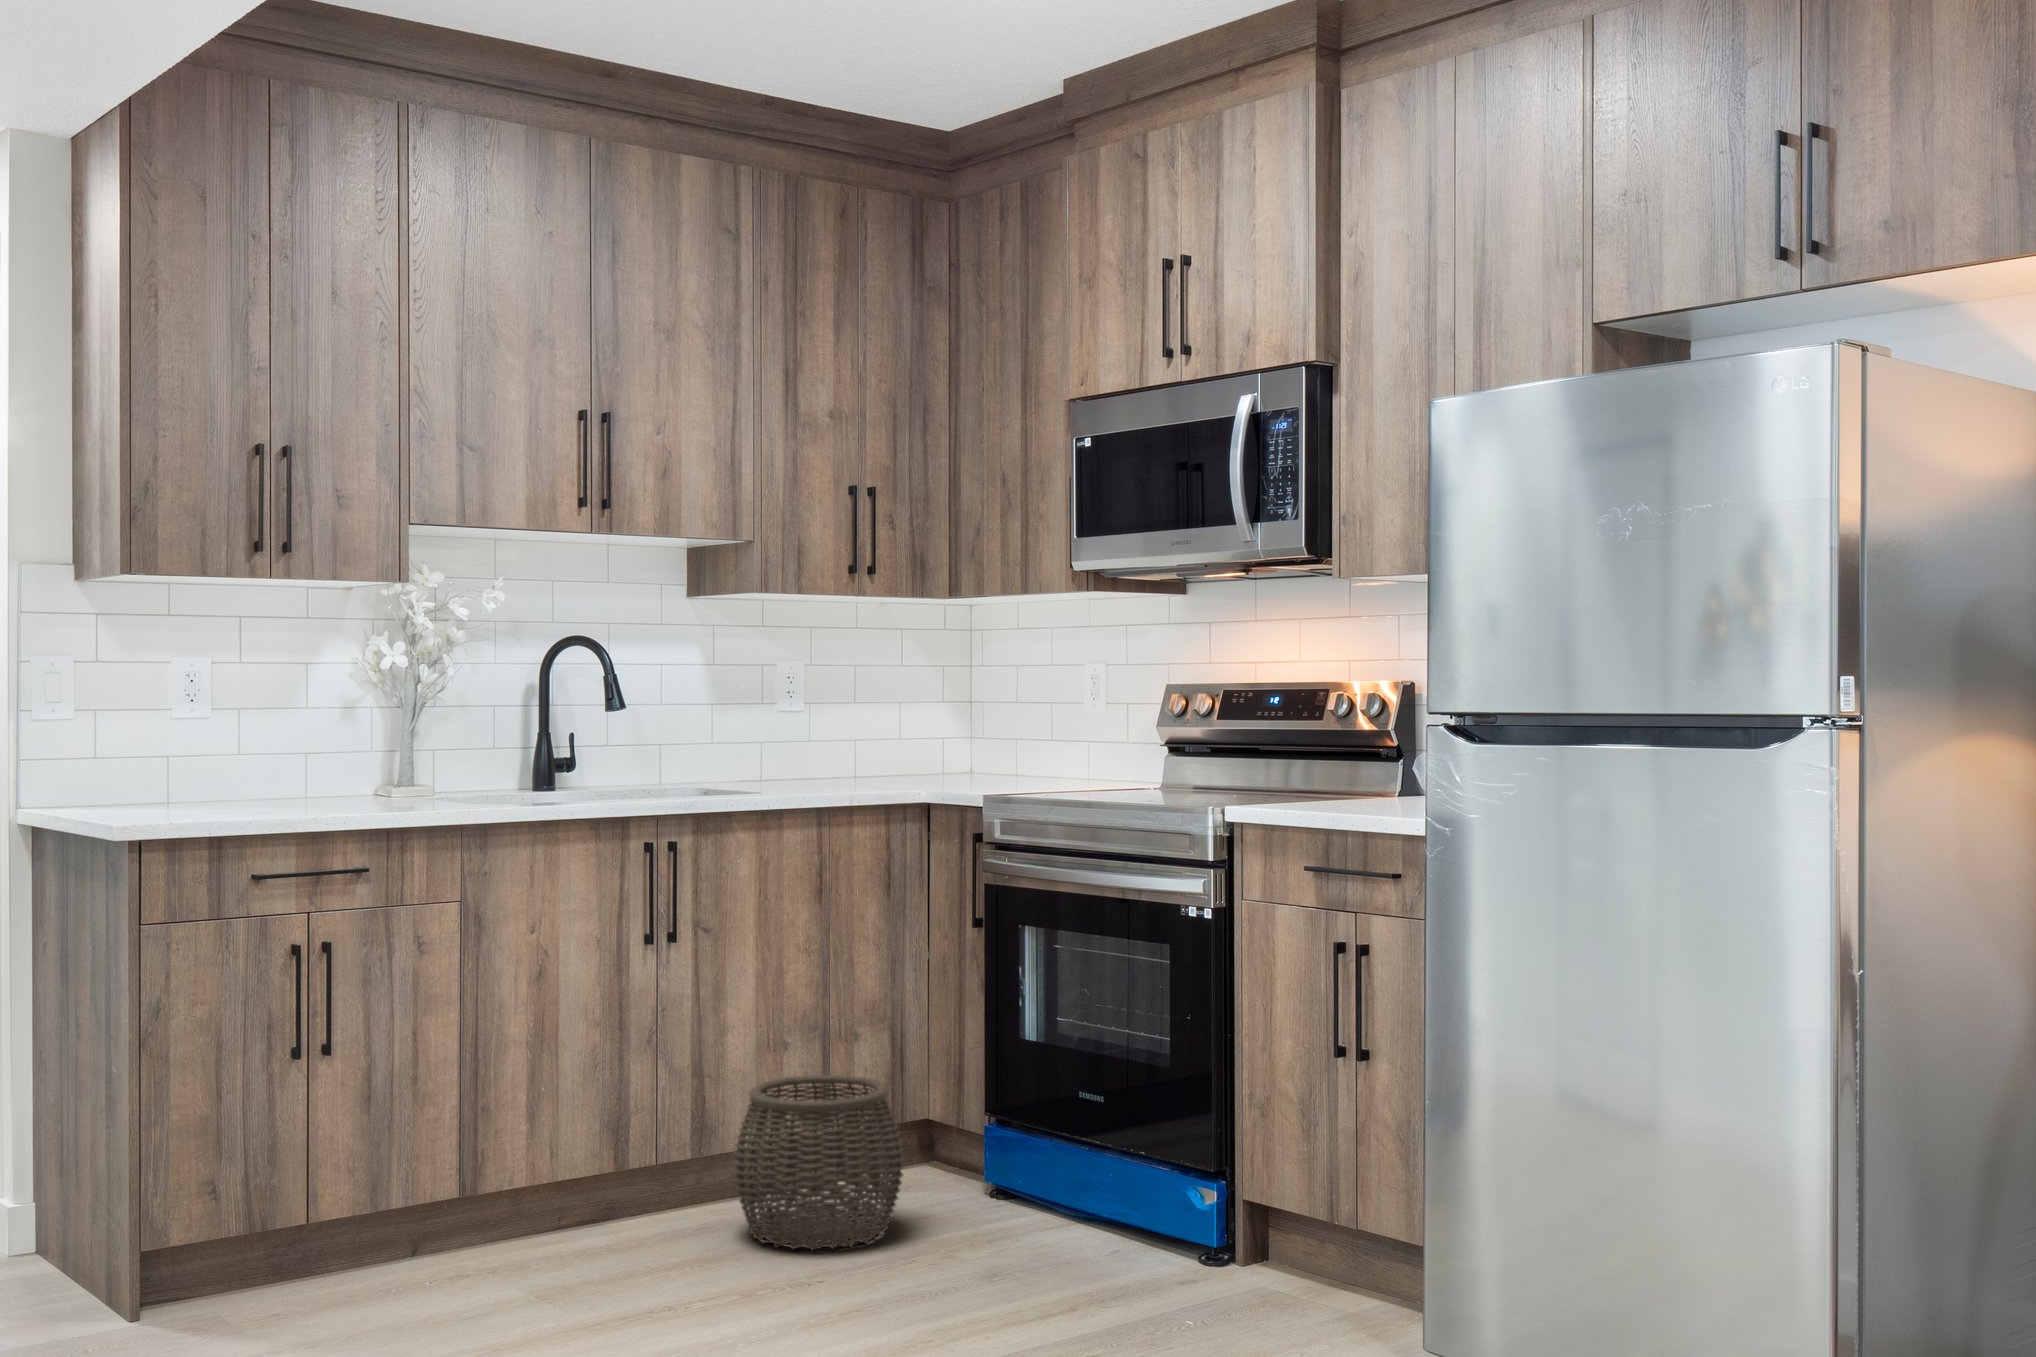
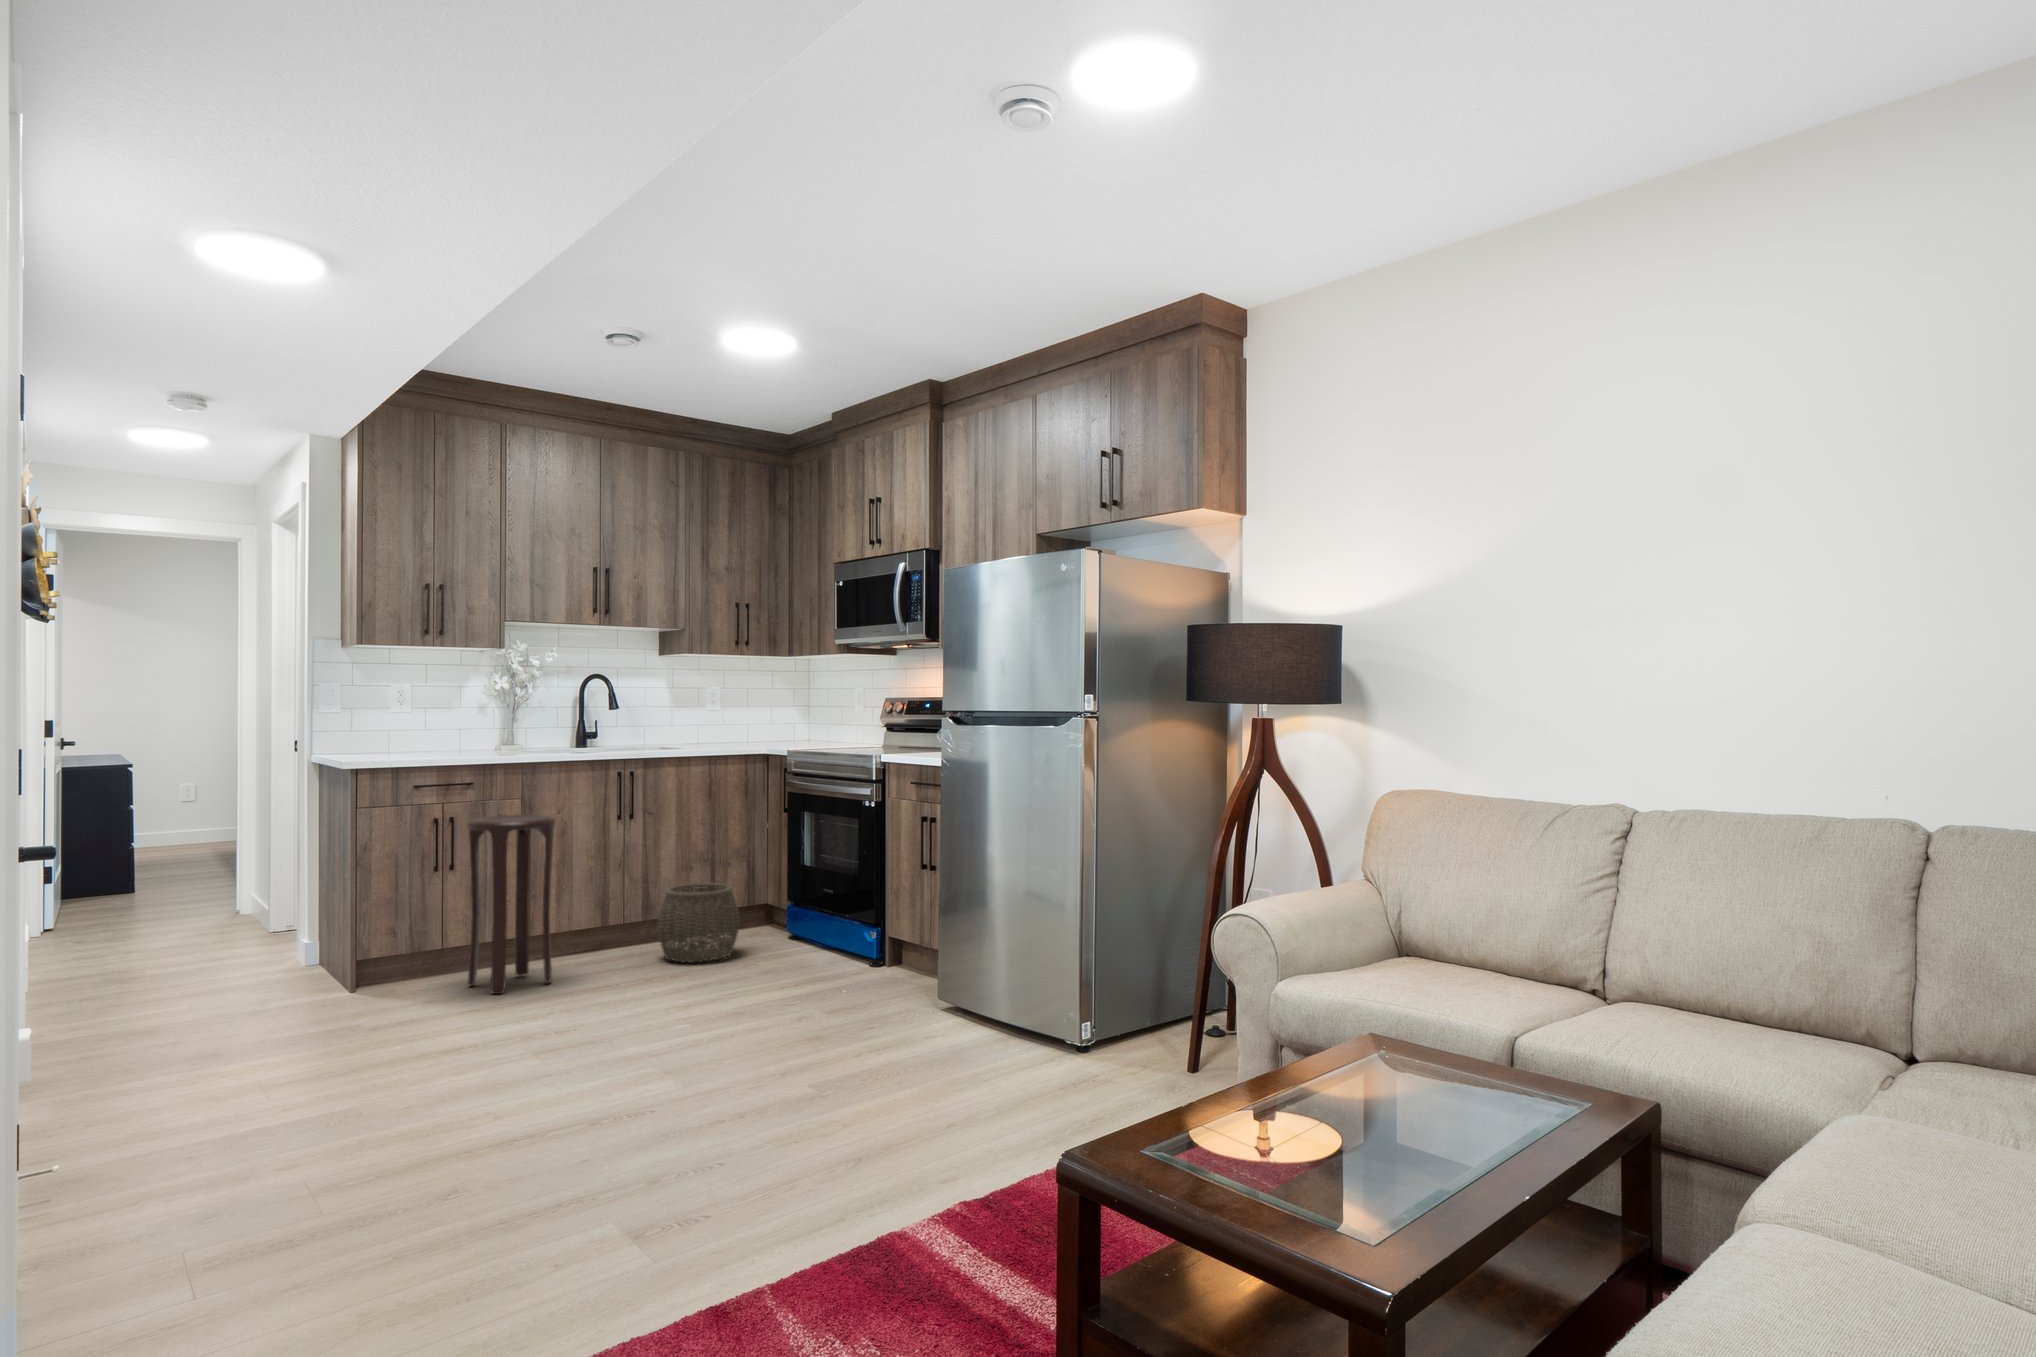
stool: none [363,937,544,1328] -> present [467,815,556,994]

